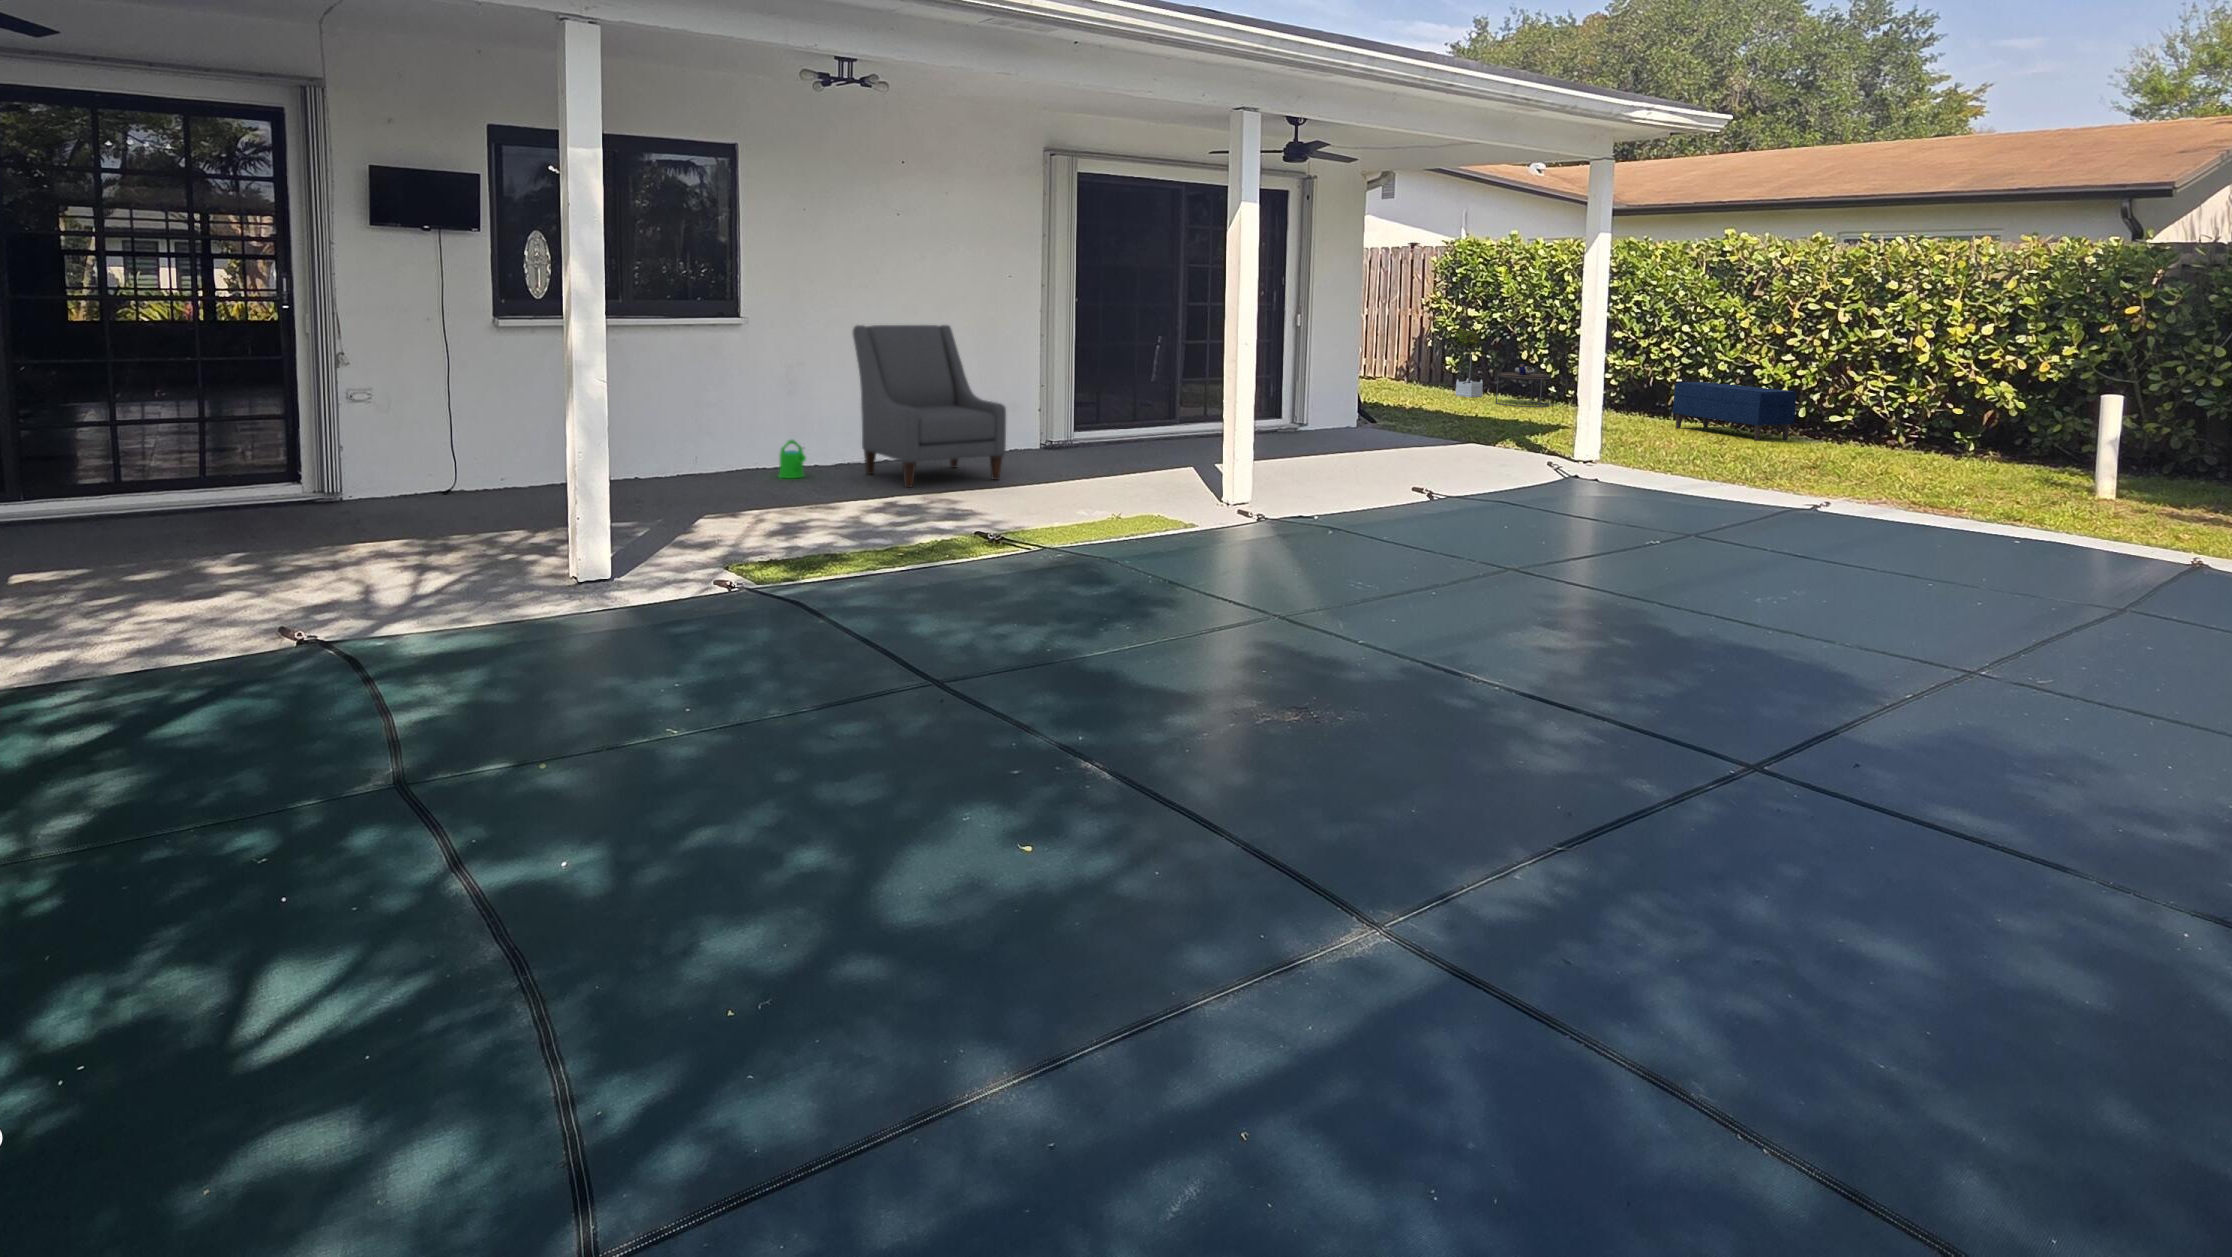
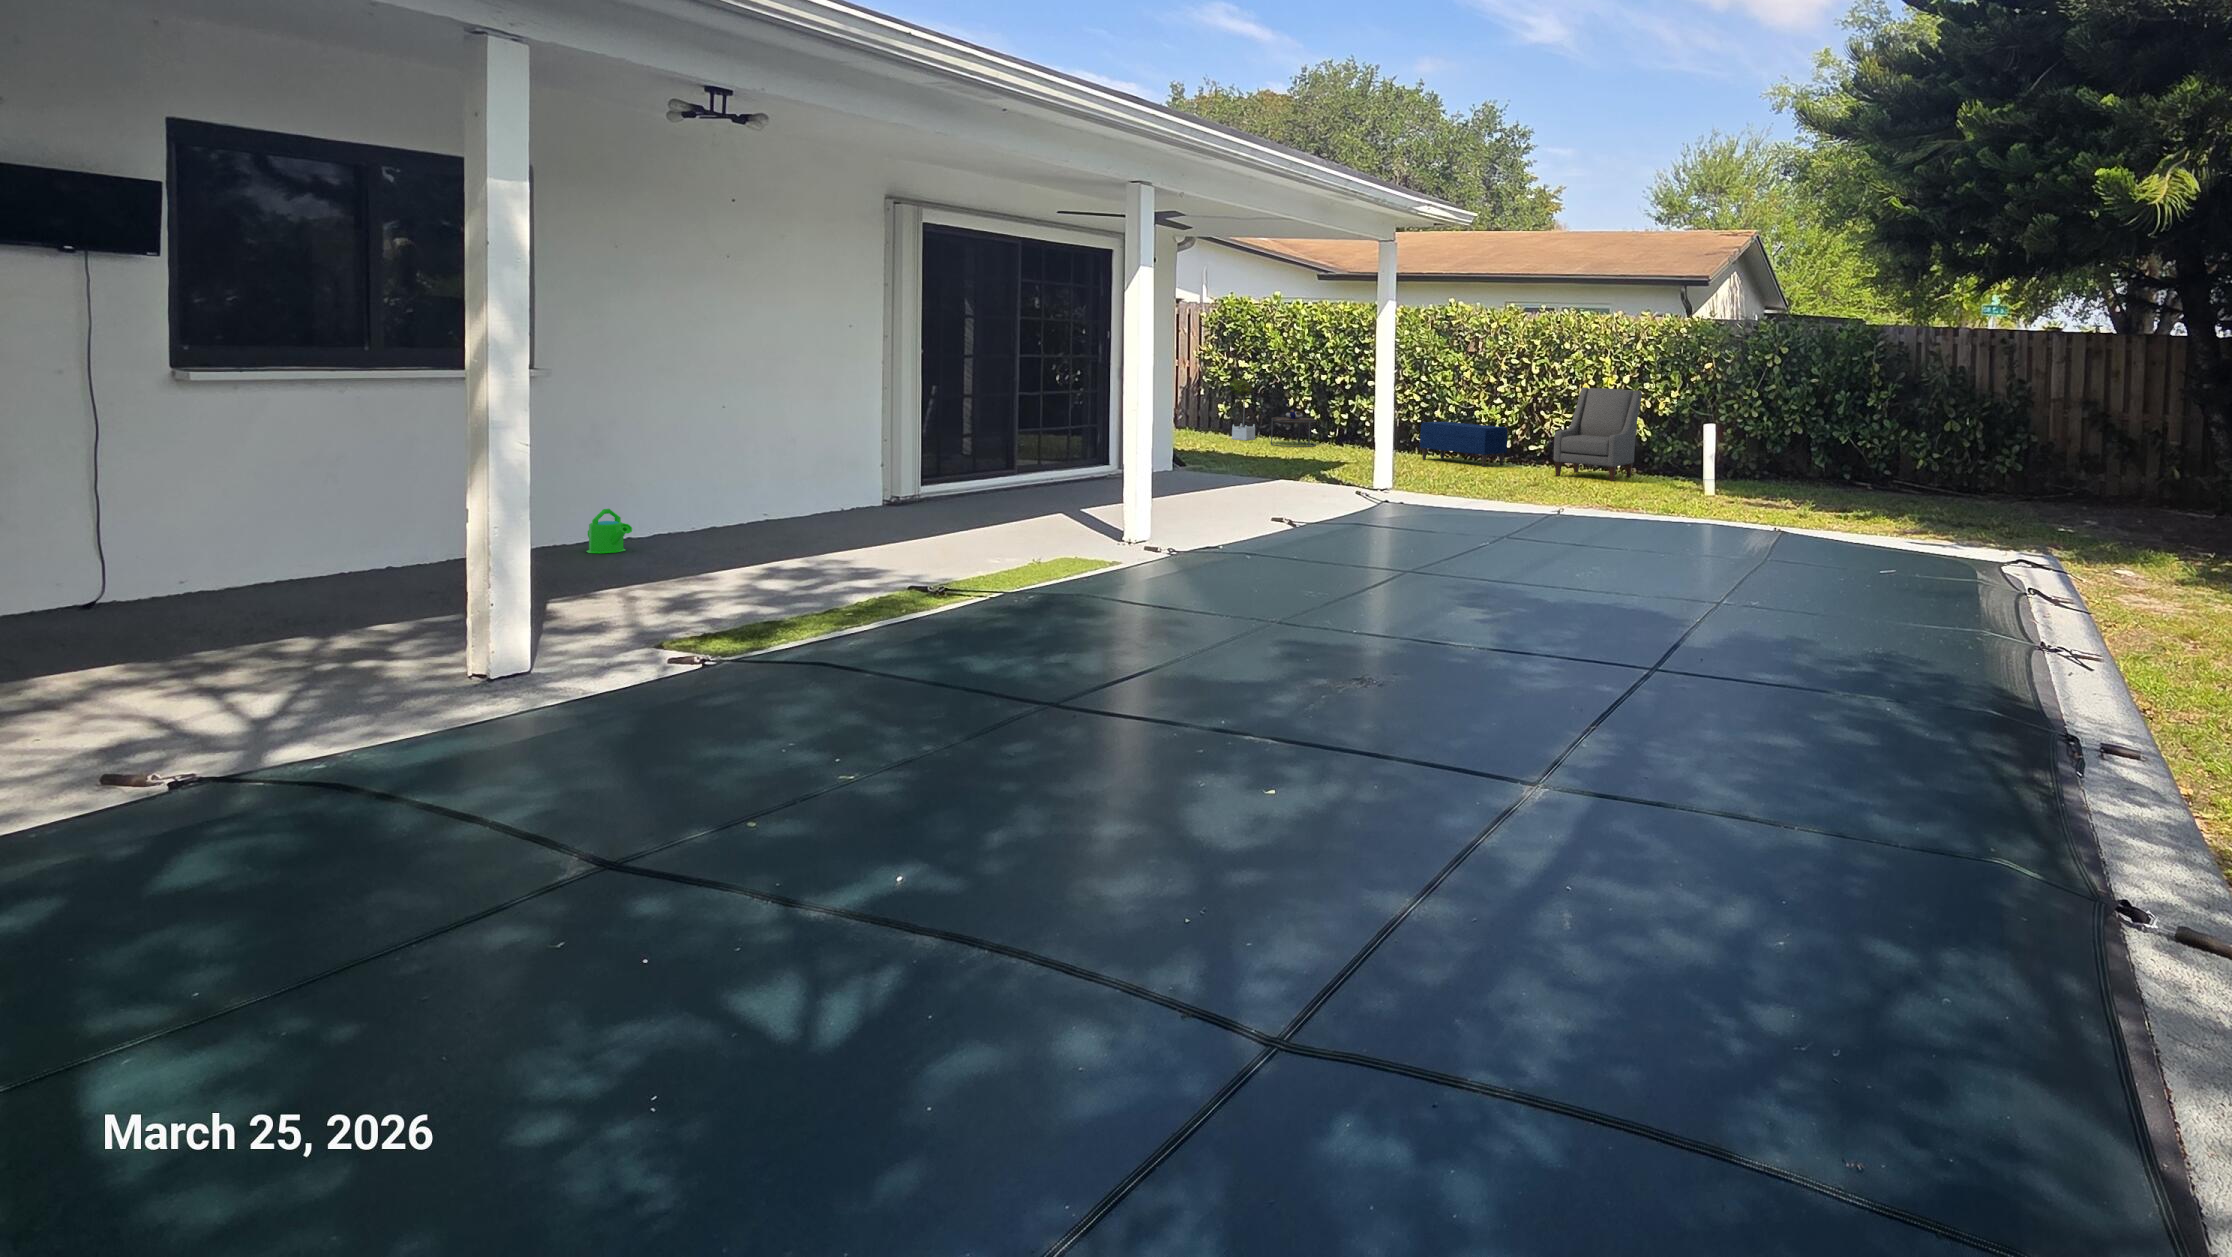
chair: present [853,325,1006,487] -> present [1554,387,1642,481]

